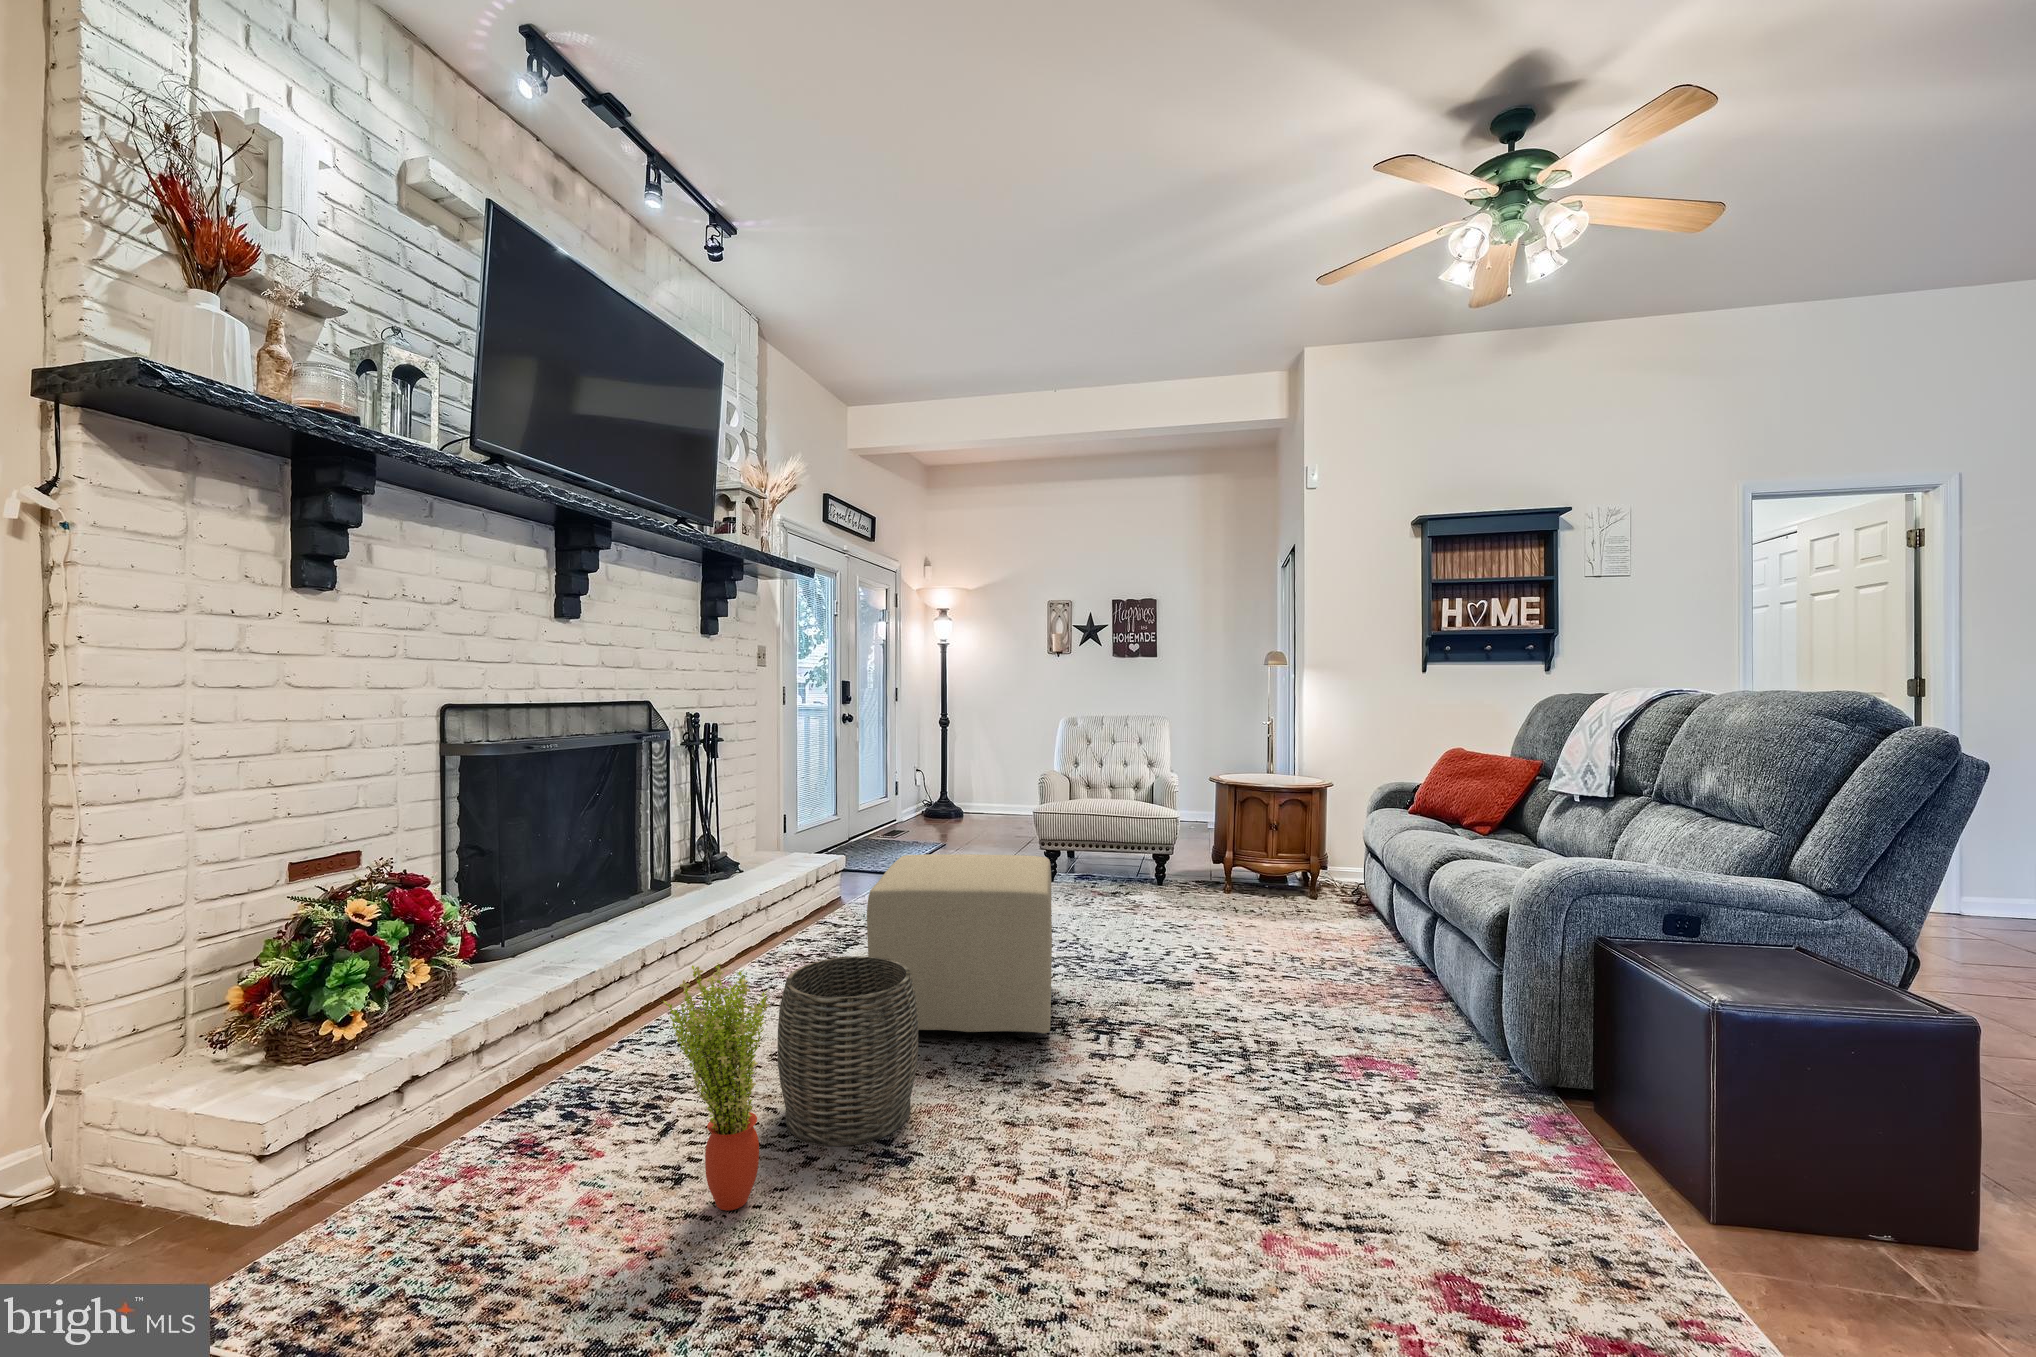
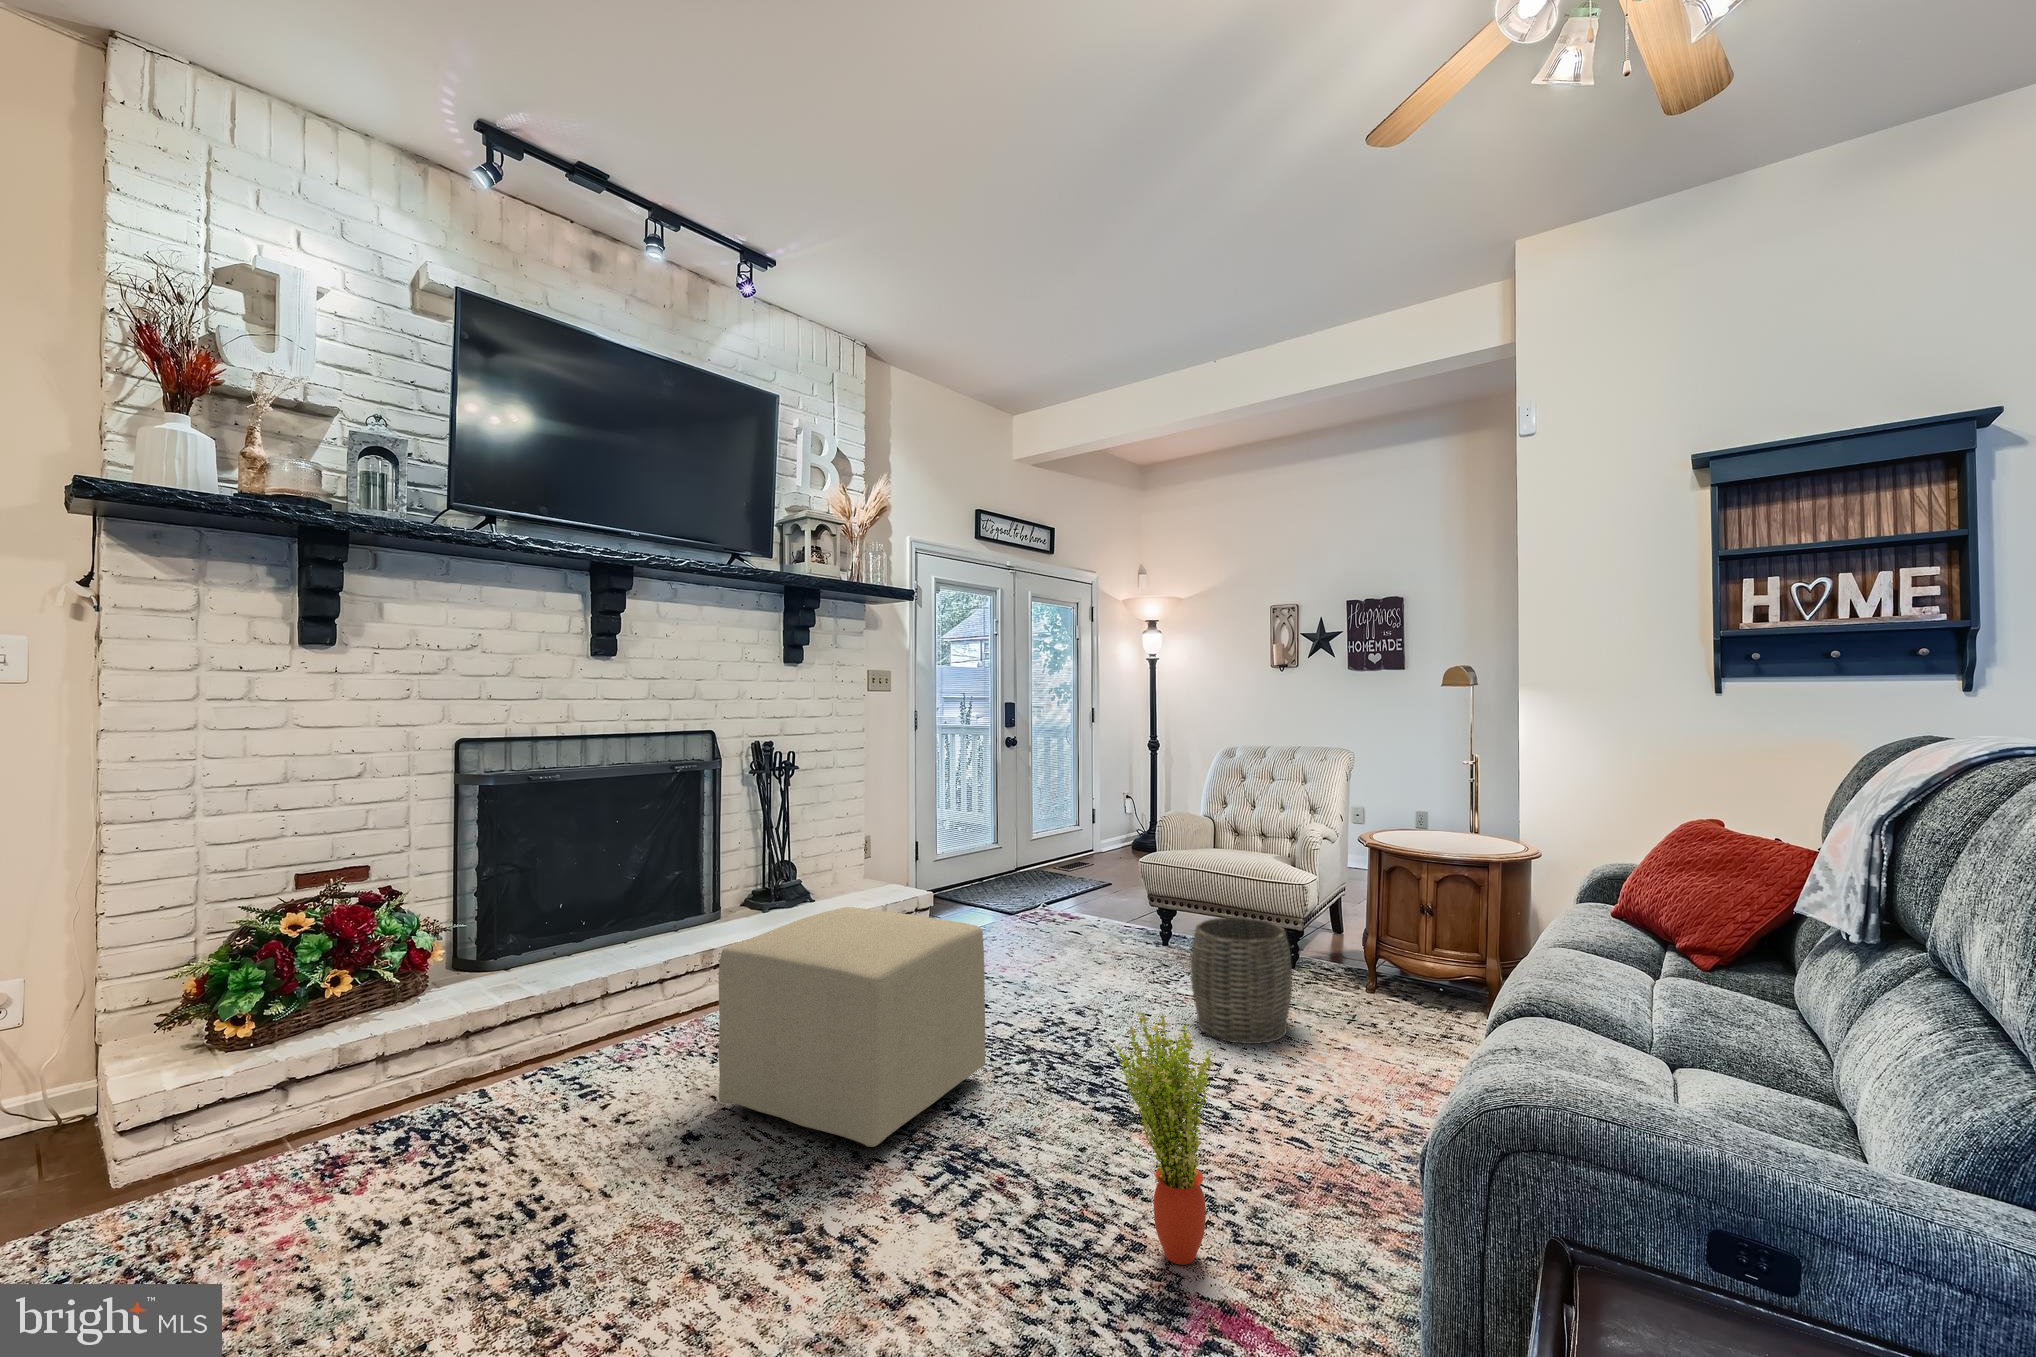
woven basket: present [778,956,918,1146] -> present [1191,918,1292,1044]
potted plant: present [664,963,769,1210] -> present [1114,1012,1213,1265]

